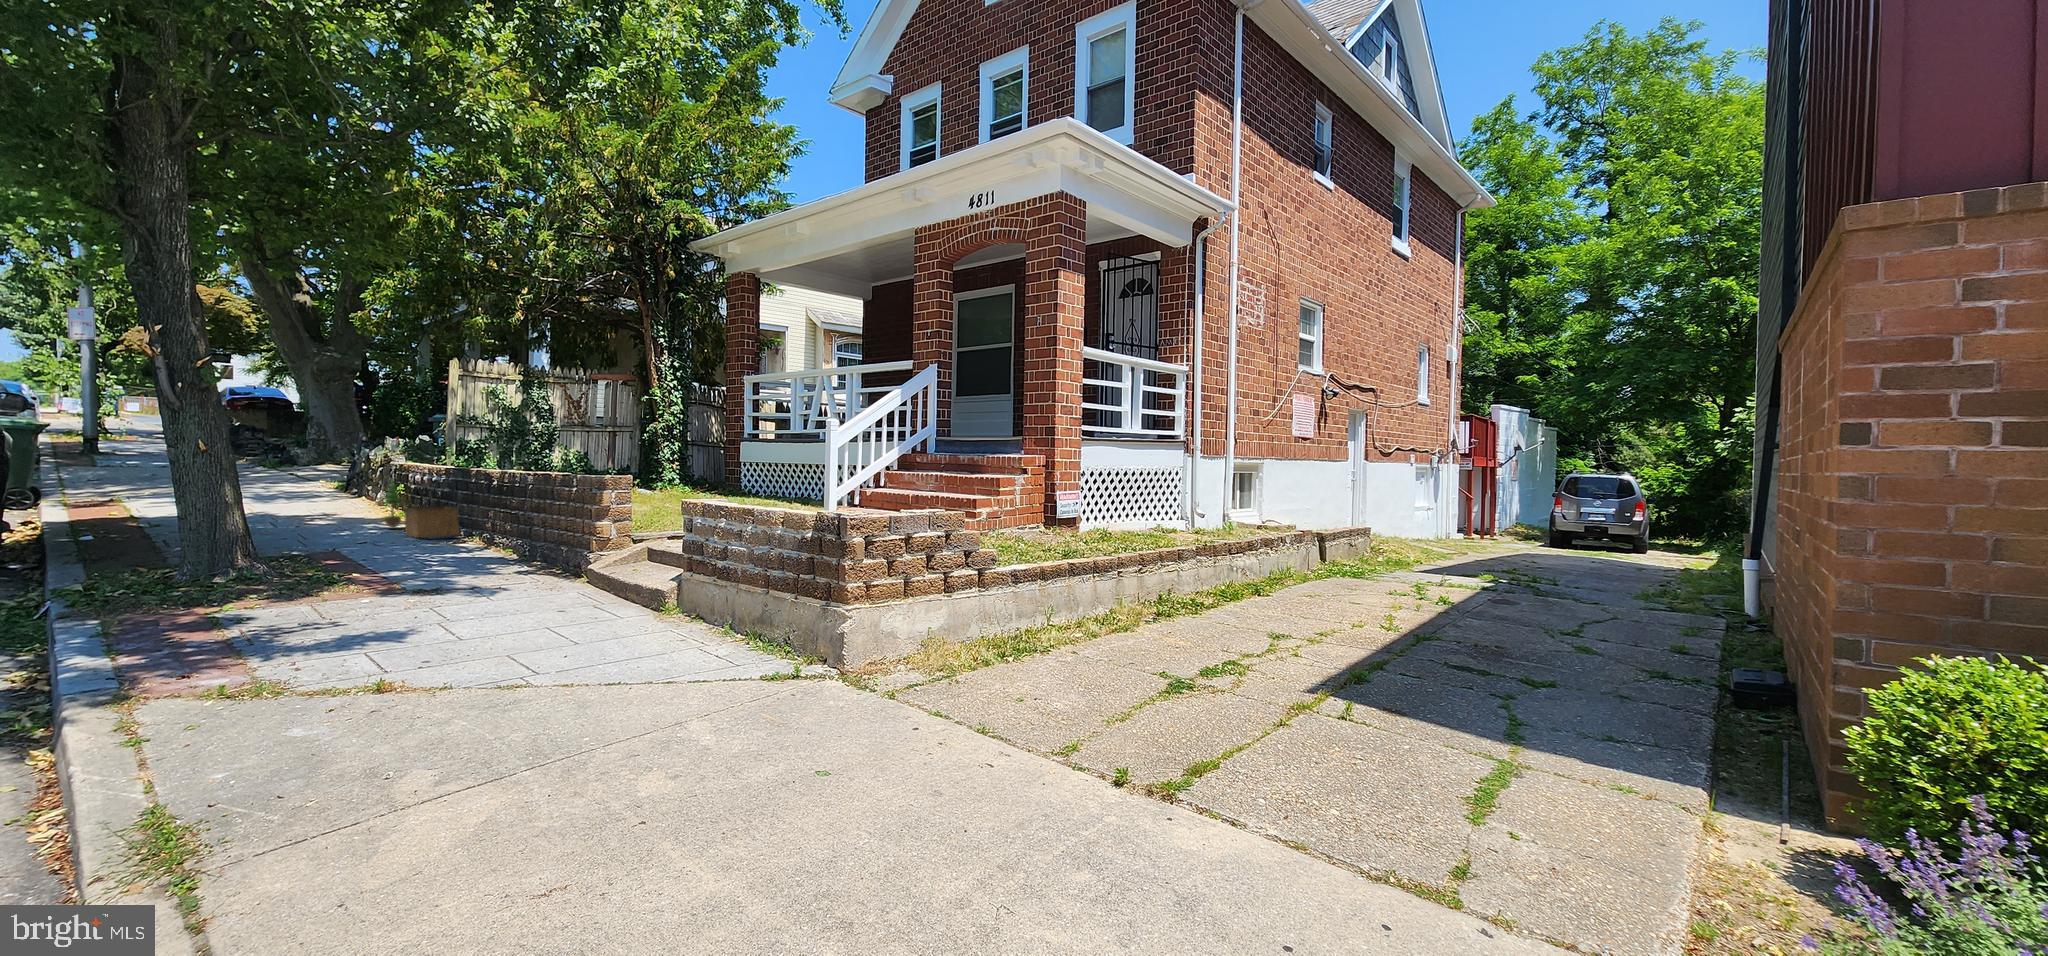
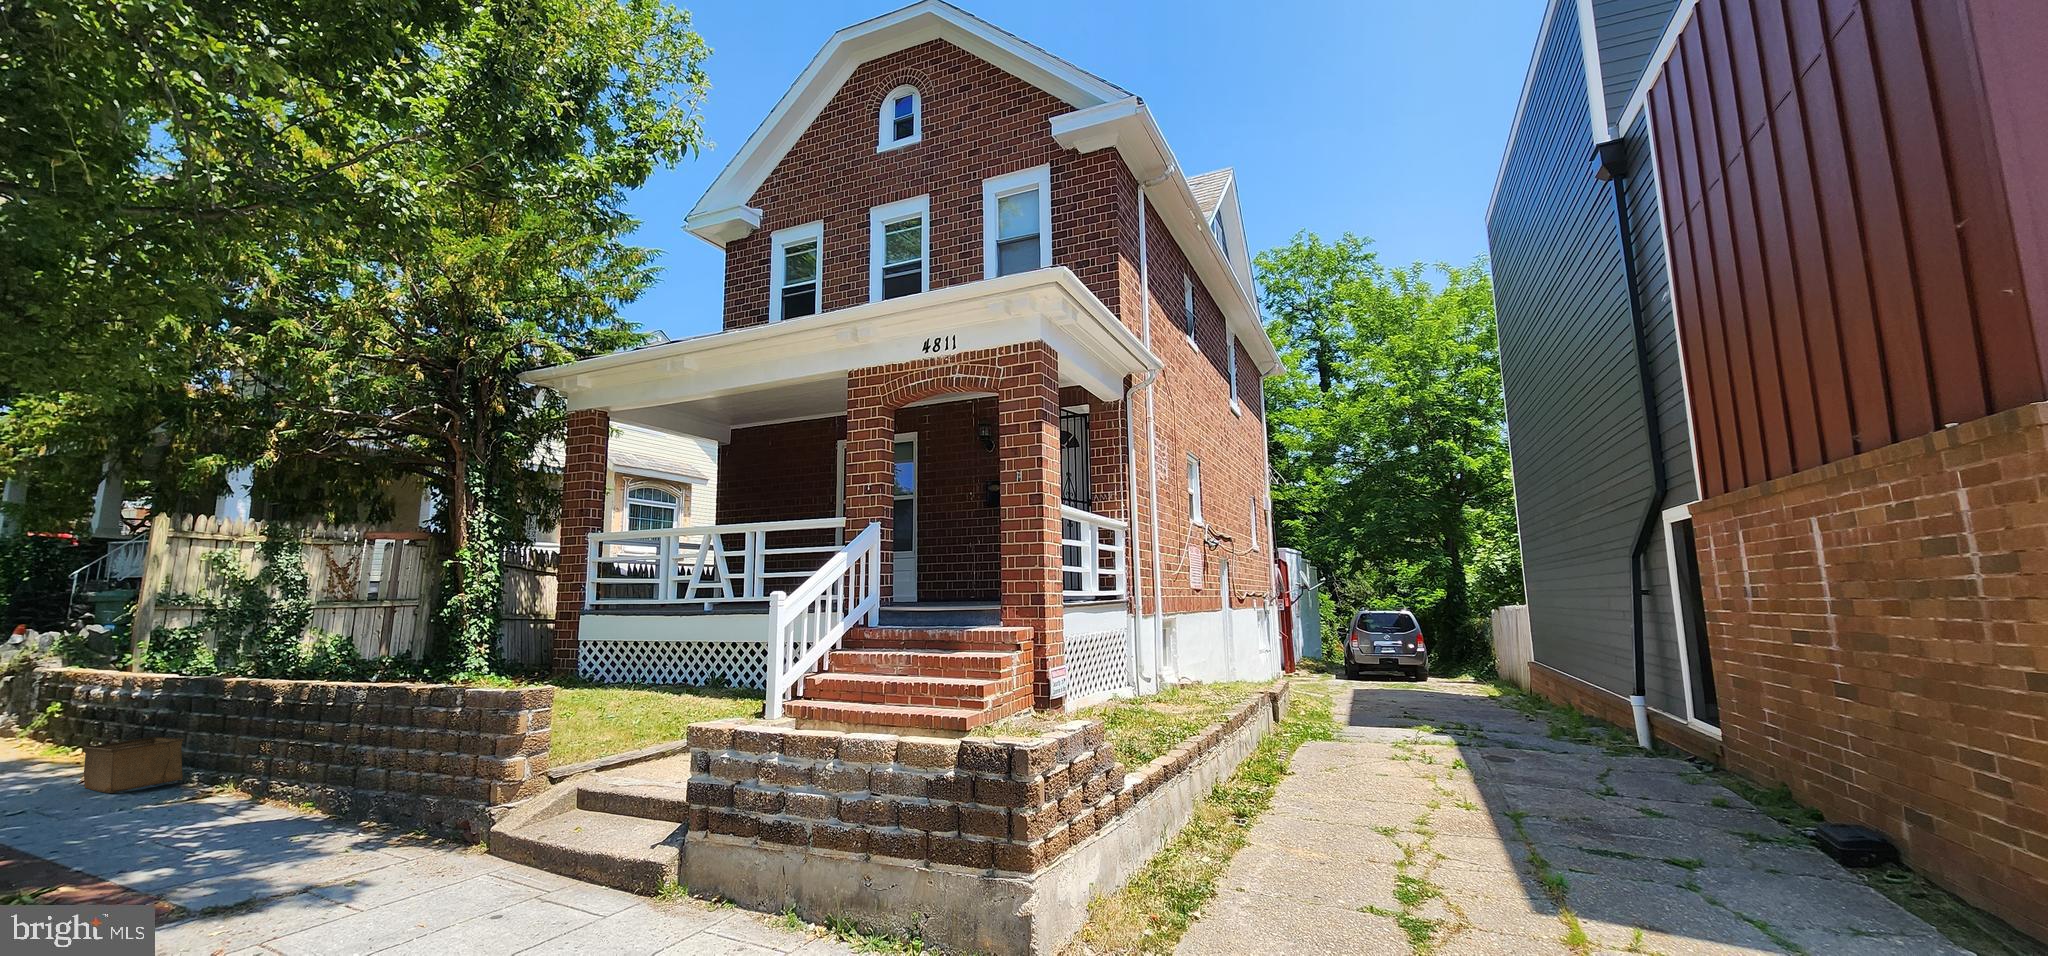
potted tree: present [384,478,401,528] -> none [37,700,78,778]

